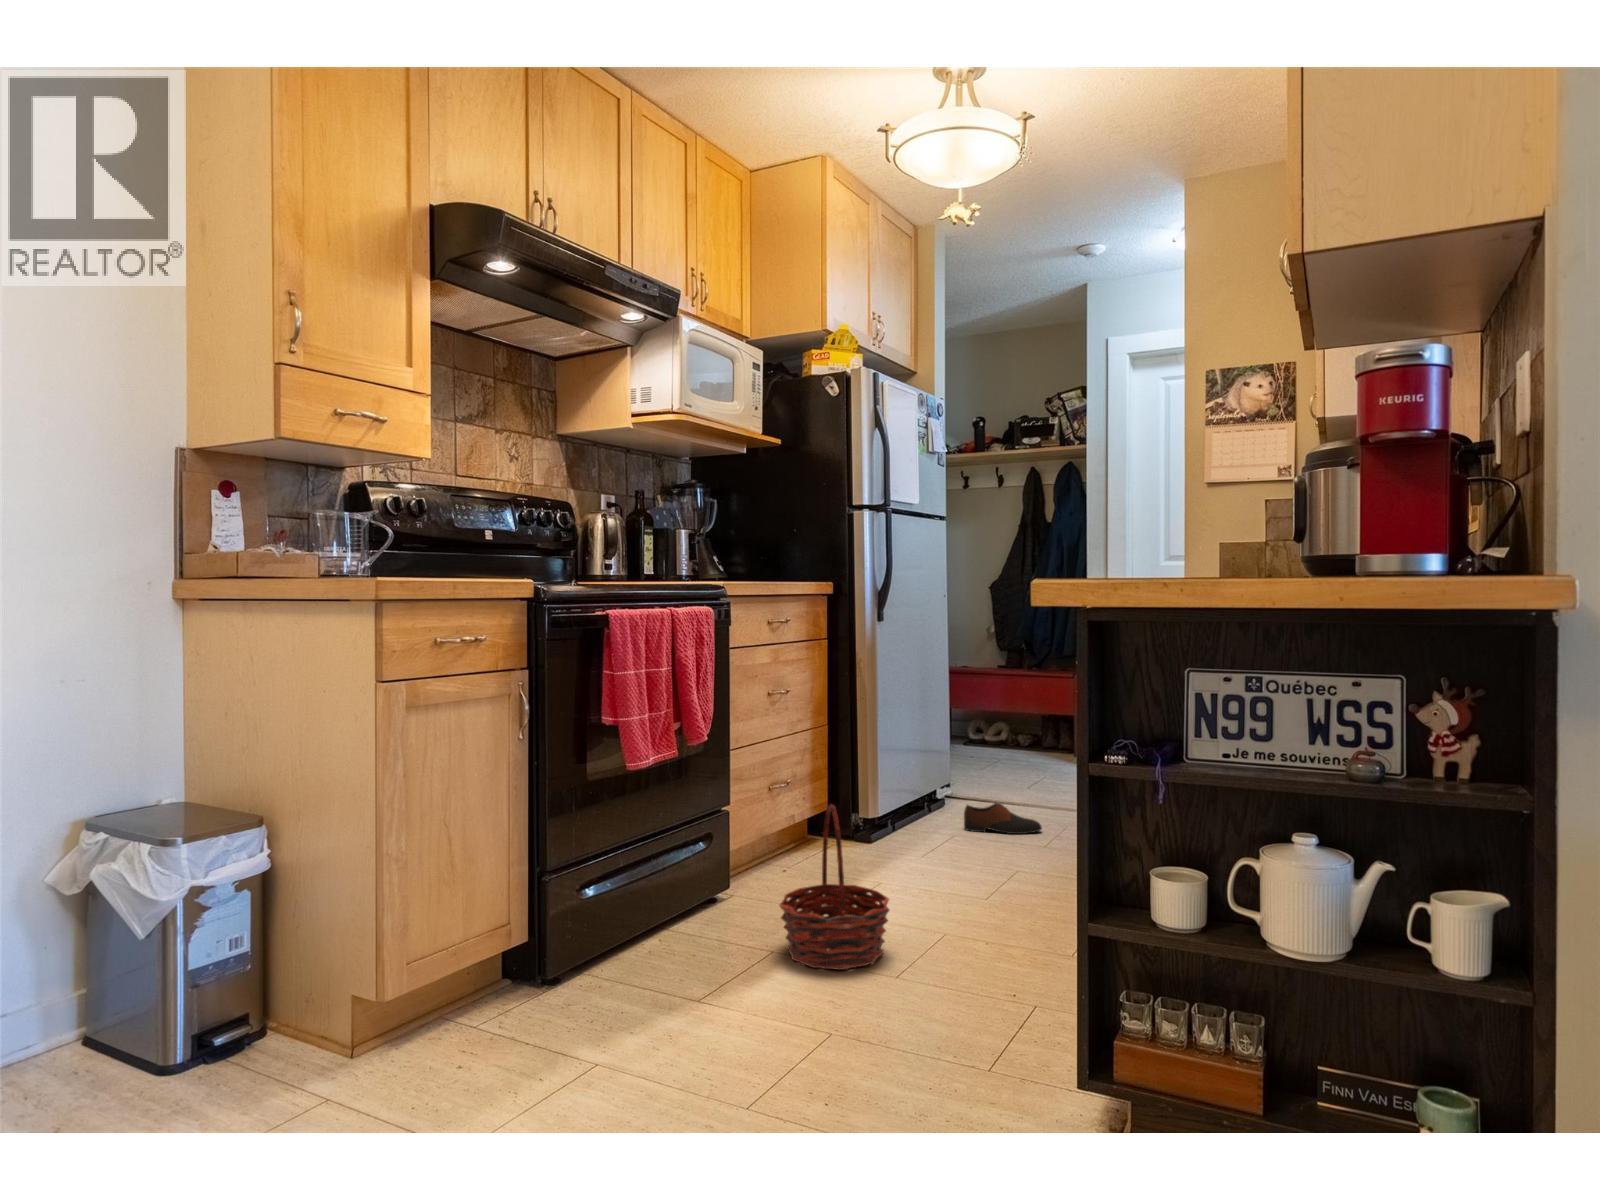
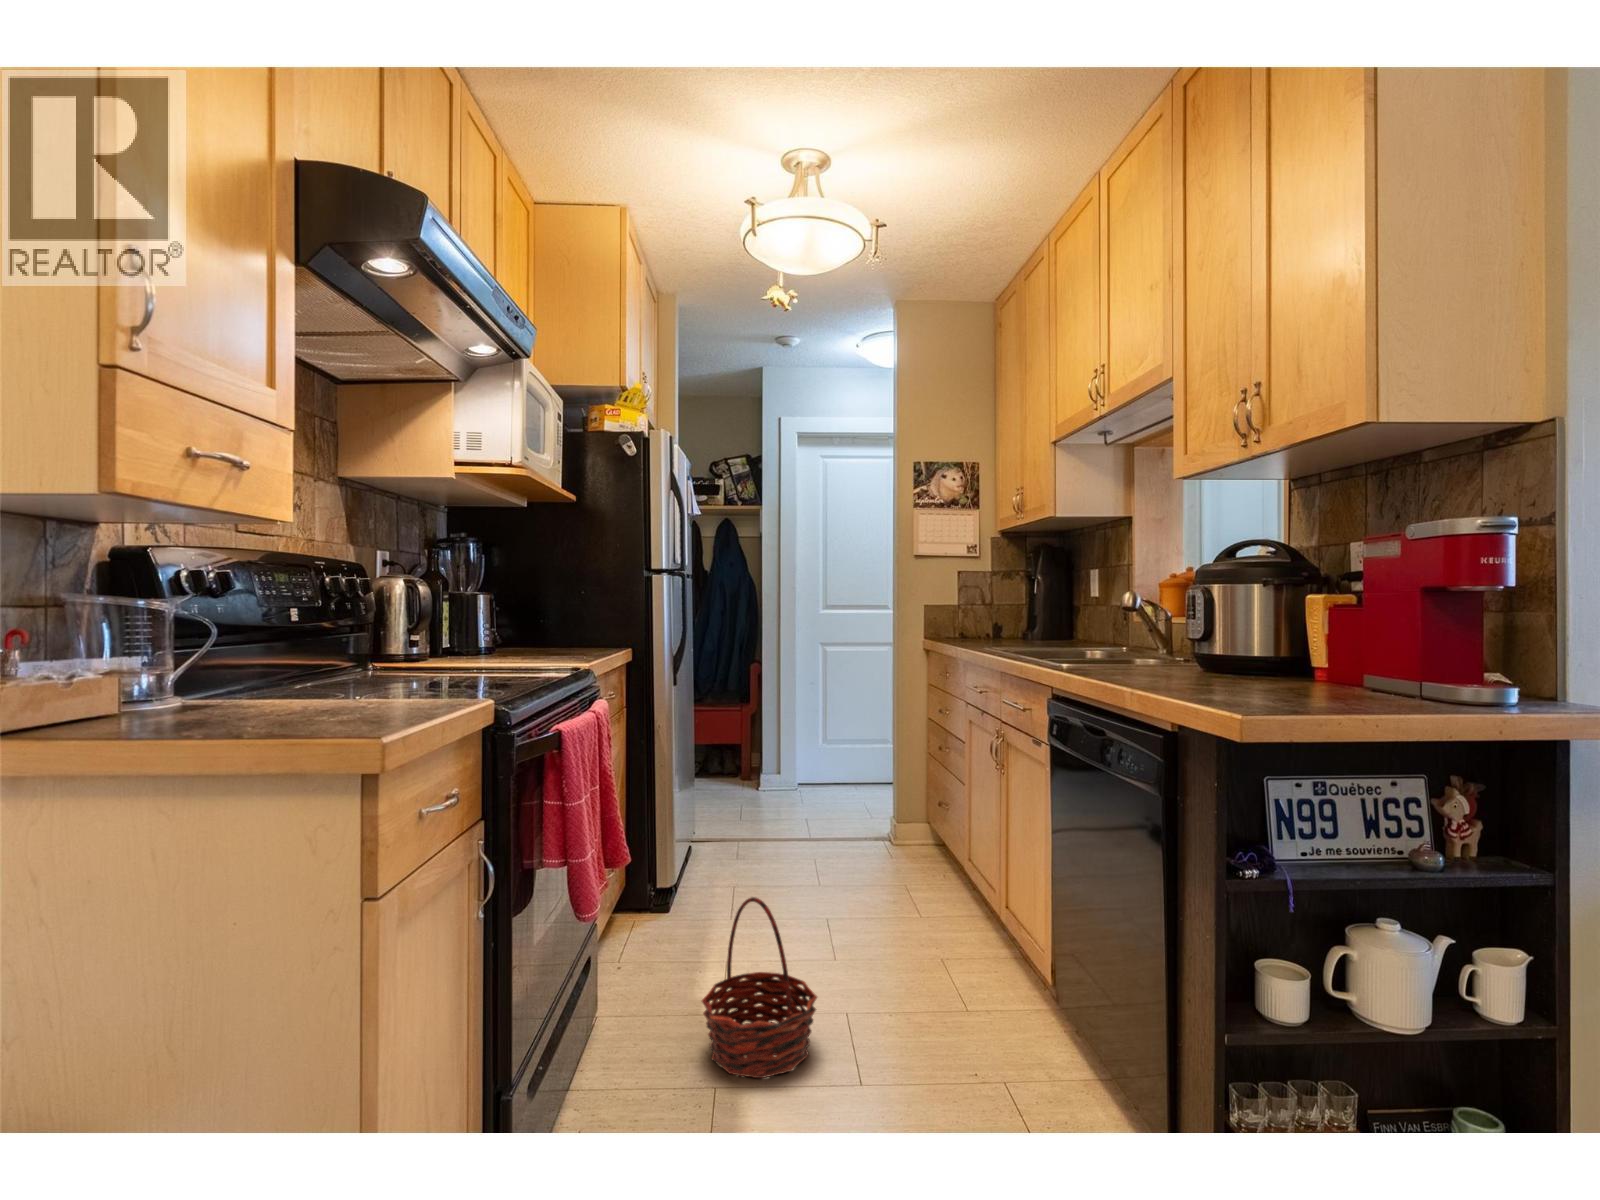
shoe: present [964,803,1042,834] -> none [730,838,798,869]

